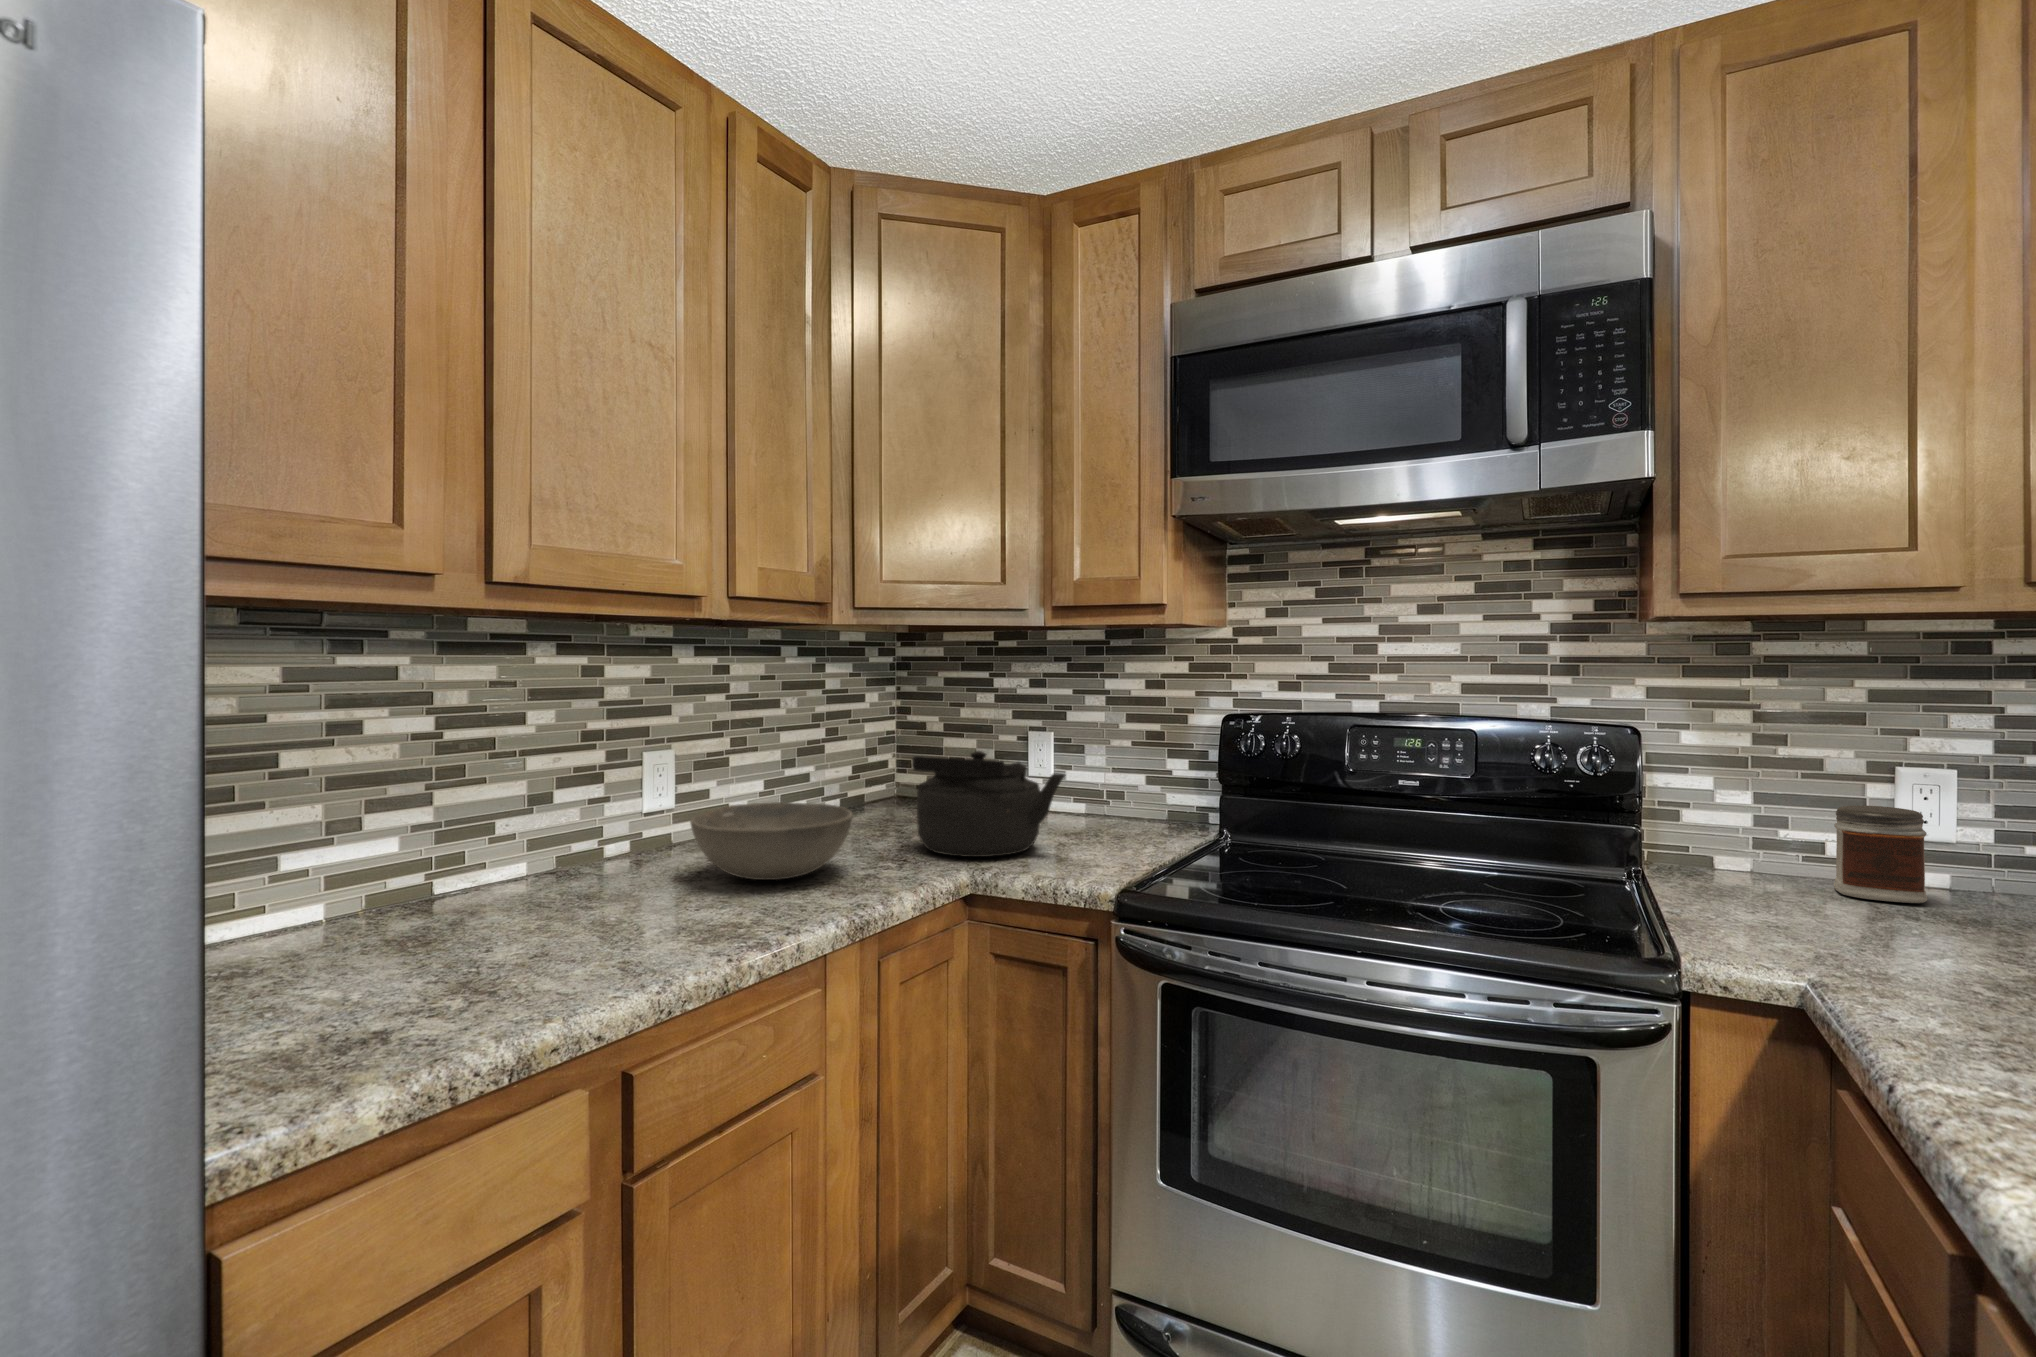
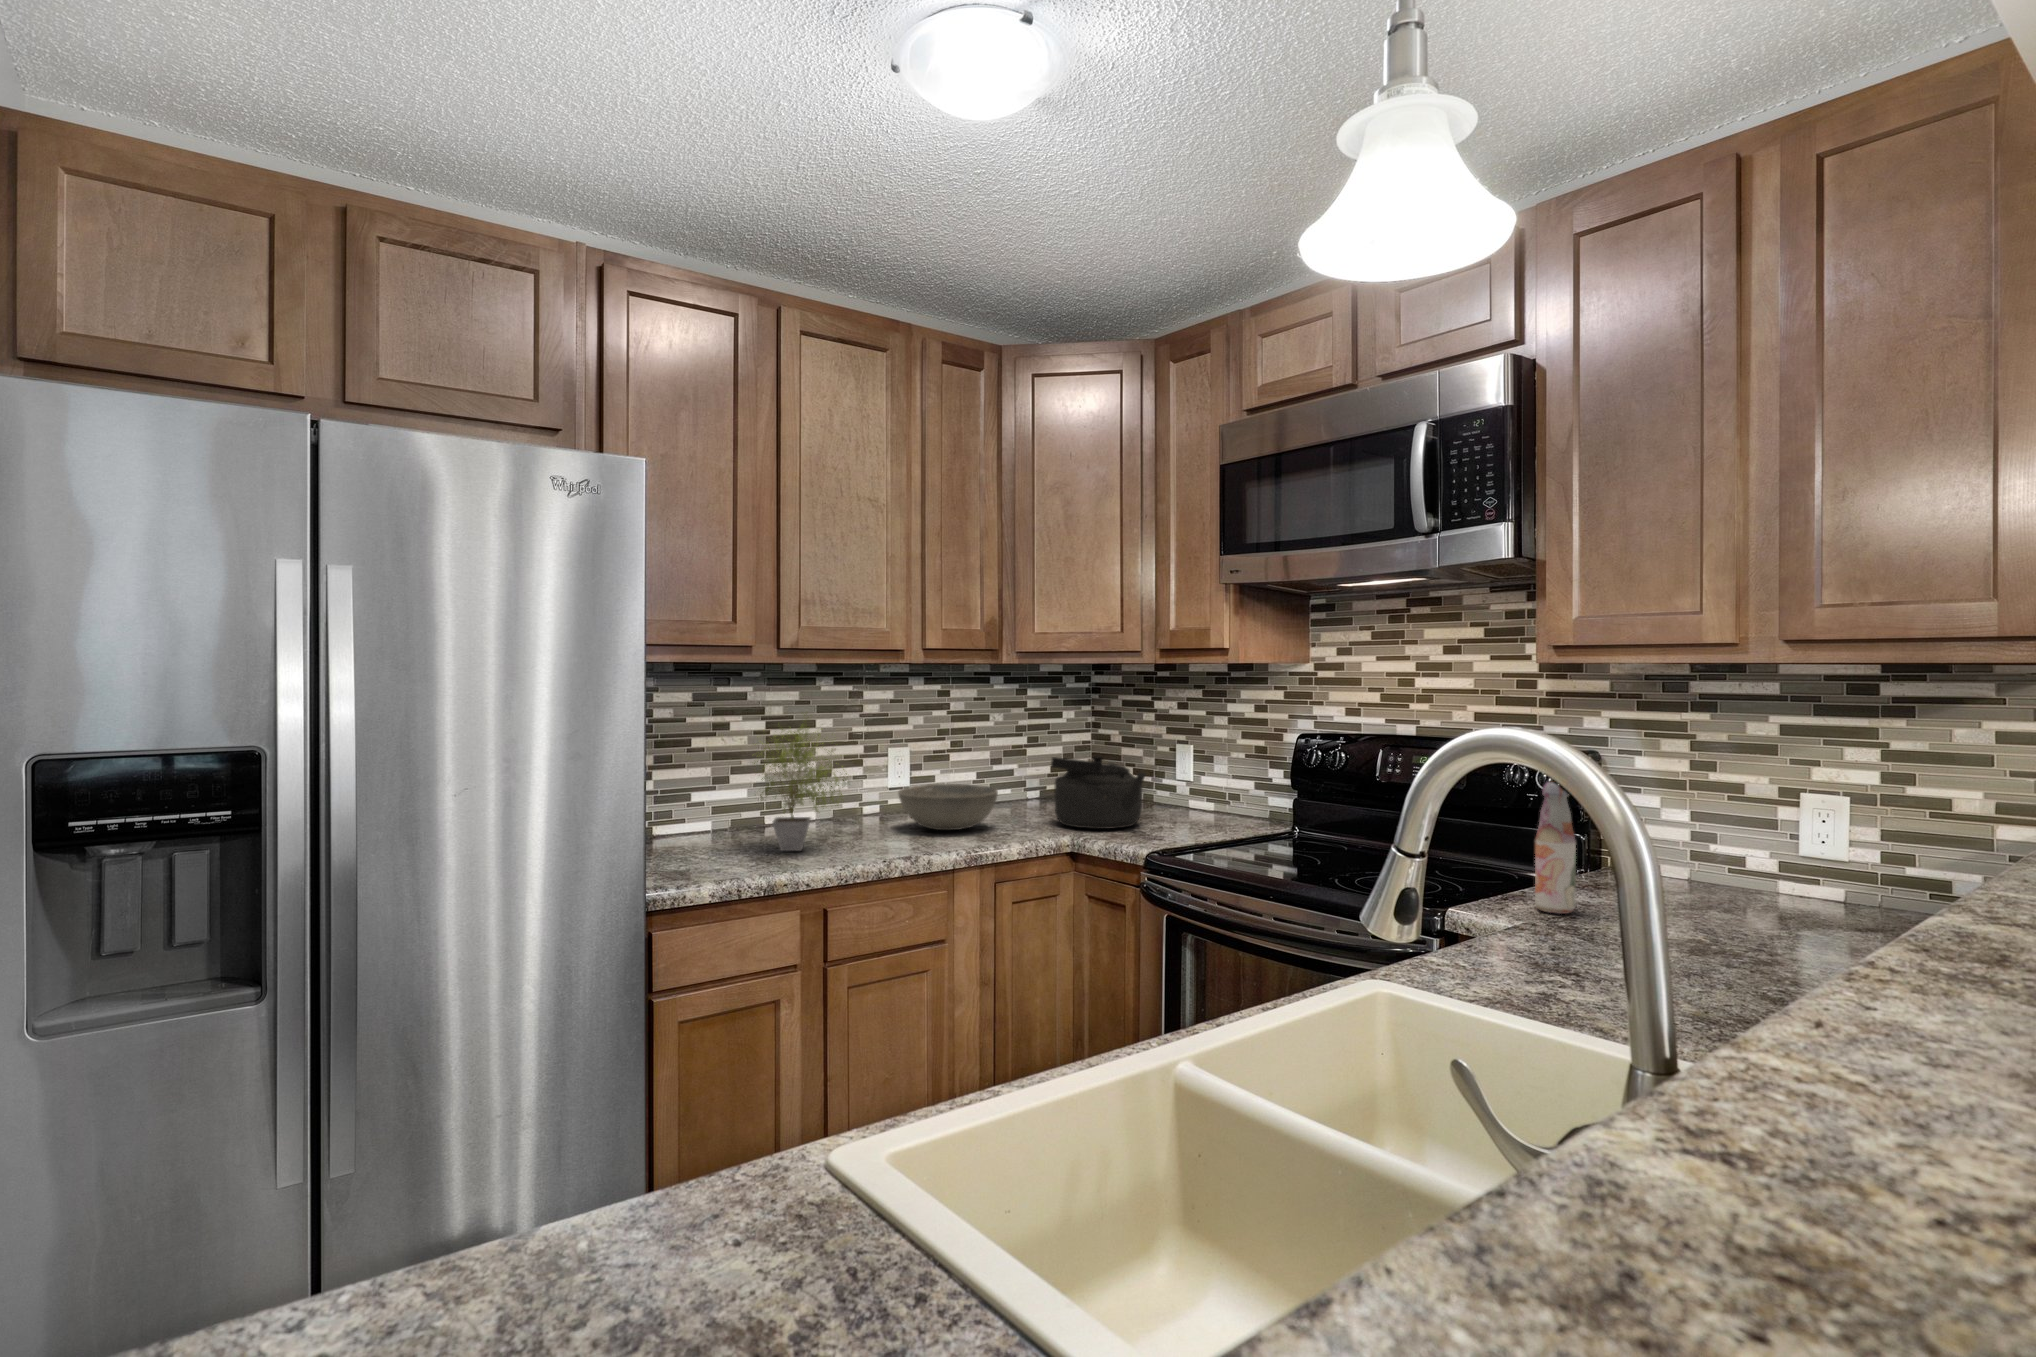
potted plant: none [424,690,658,962] -> present [754,714,847,851]
bottle: none [1737,768,1799,948] -> present [1535,782,1576,914]
jar: present [1834,805,1928,903] -> none [1737,825,1817,907]

